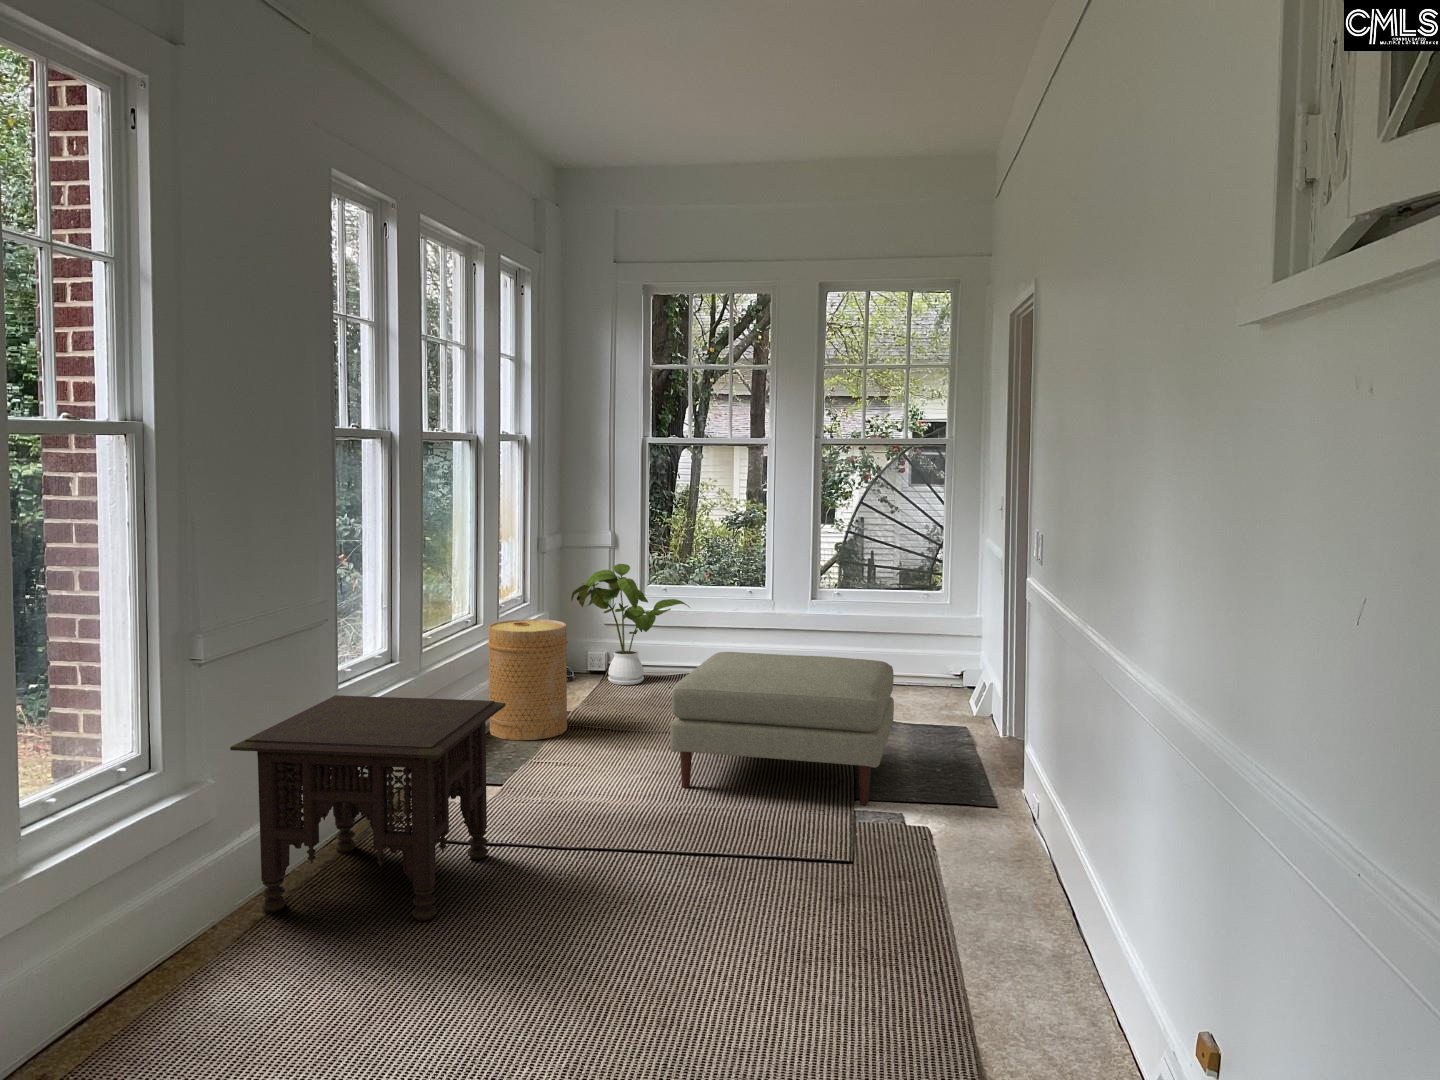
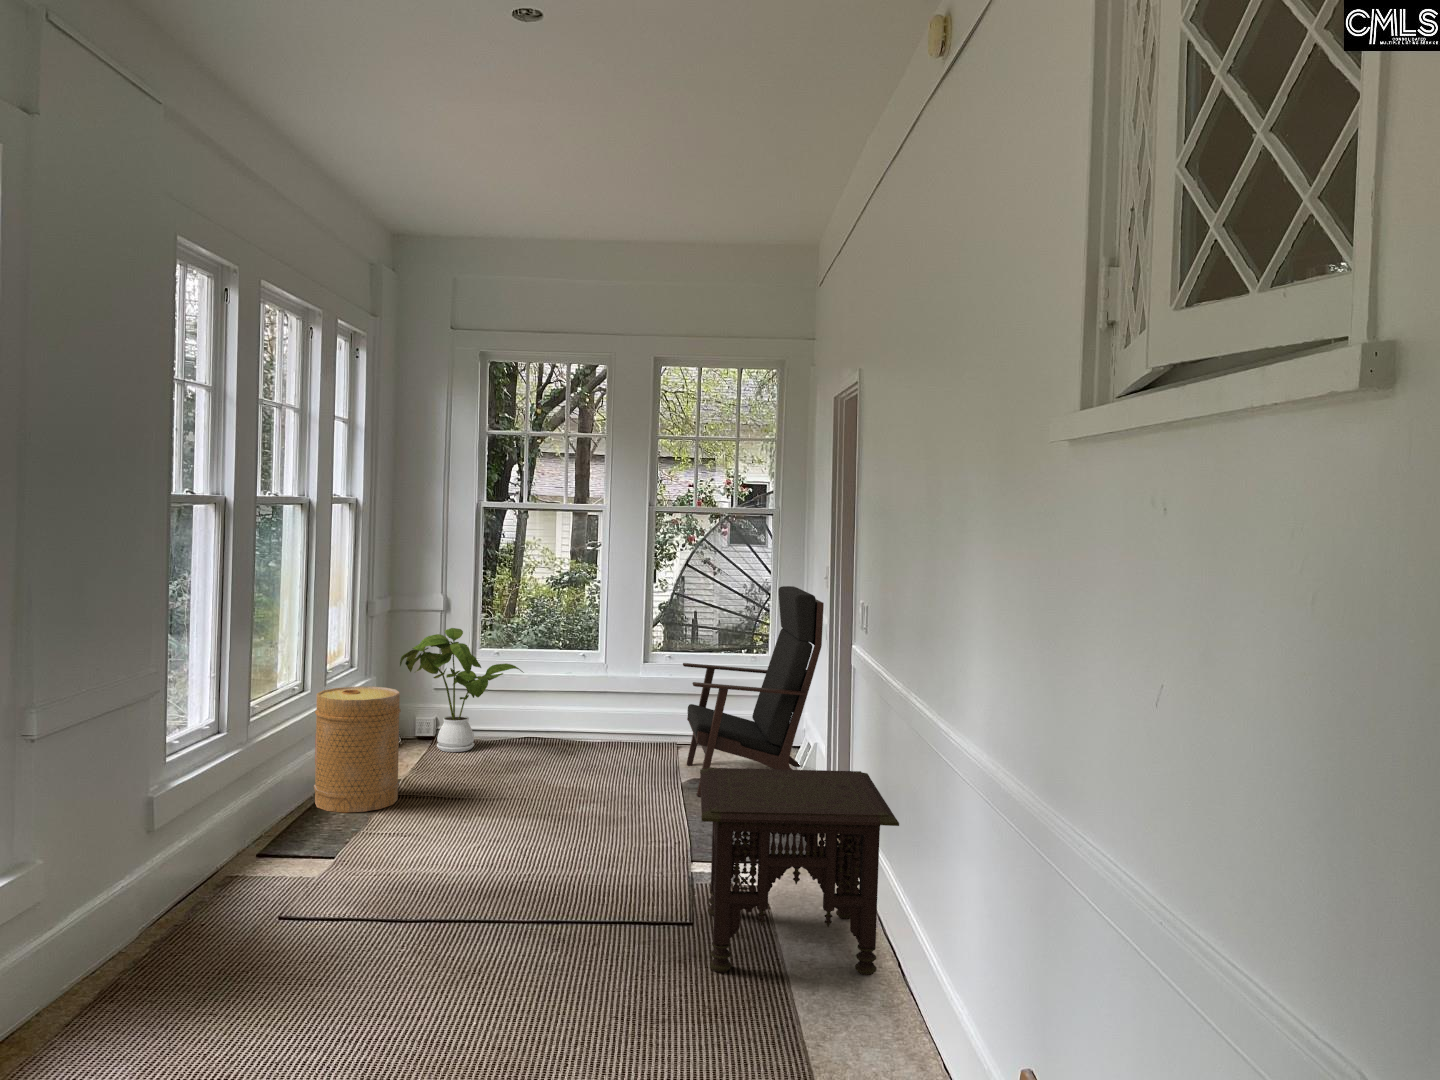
lounge chair: none [849,519,995,734] -> present [683,586,824,796]
ottoman: present [670,652,894,804] -> none [510,719,728,868]
side table: present [230,695,505,921] -> present [700,768,899,976]

